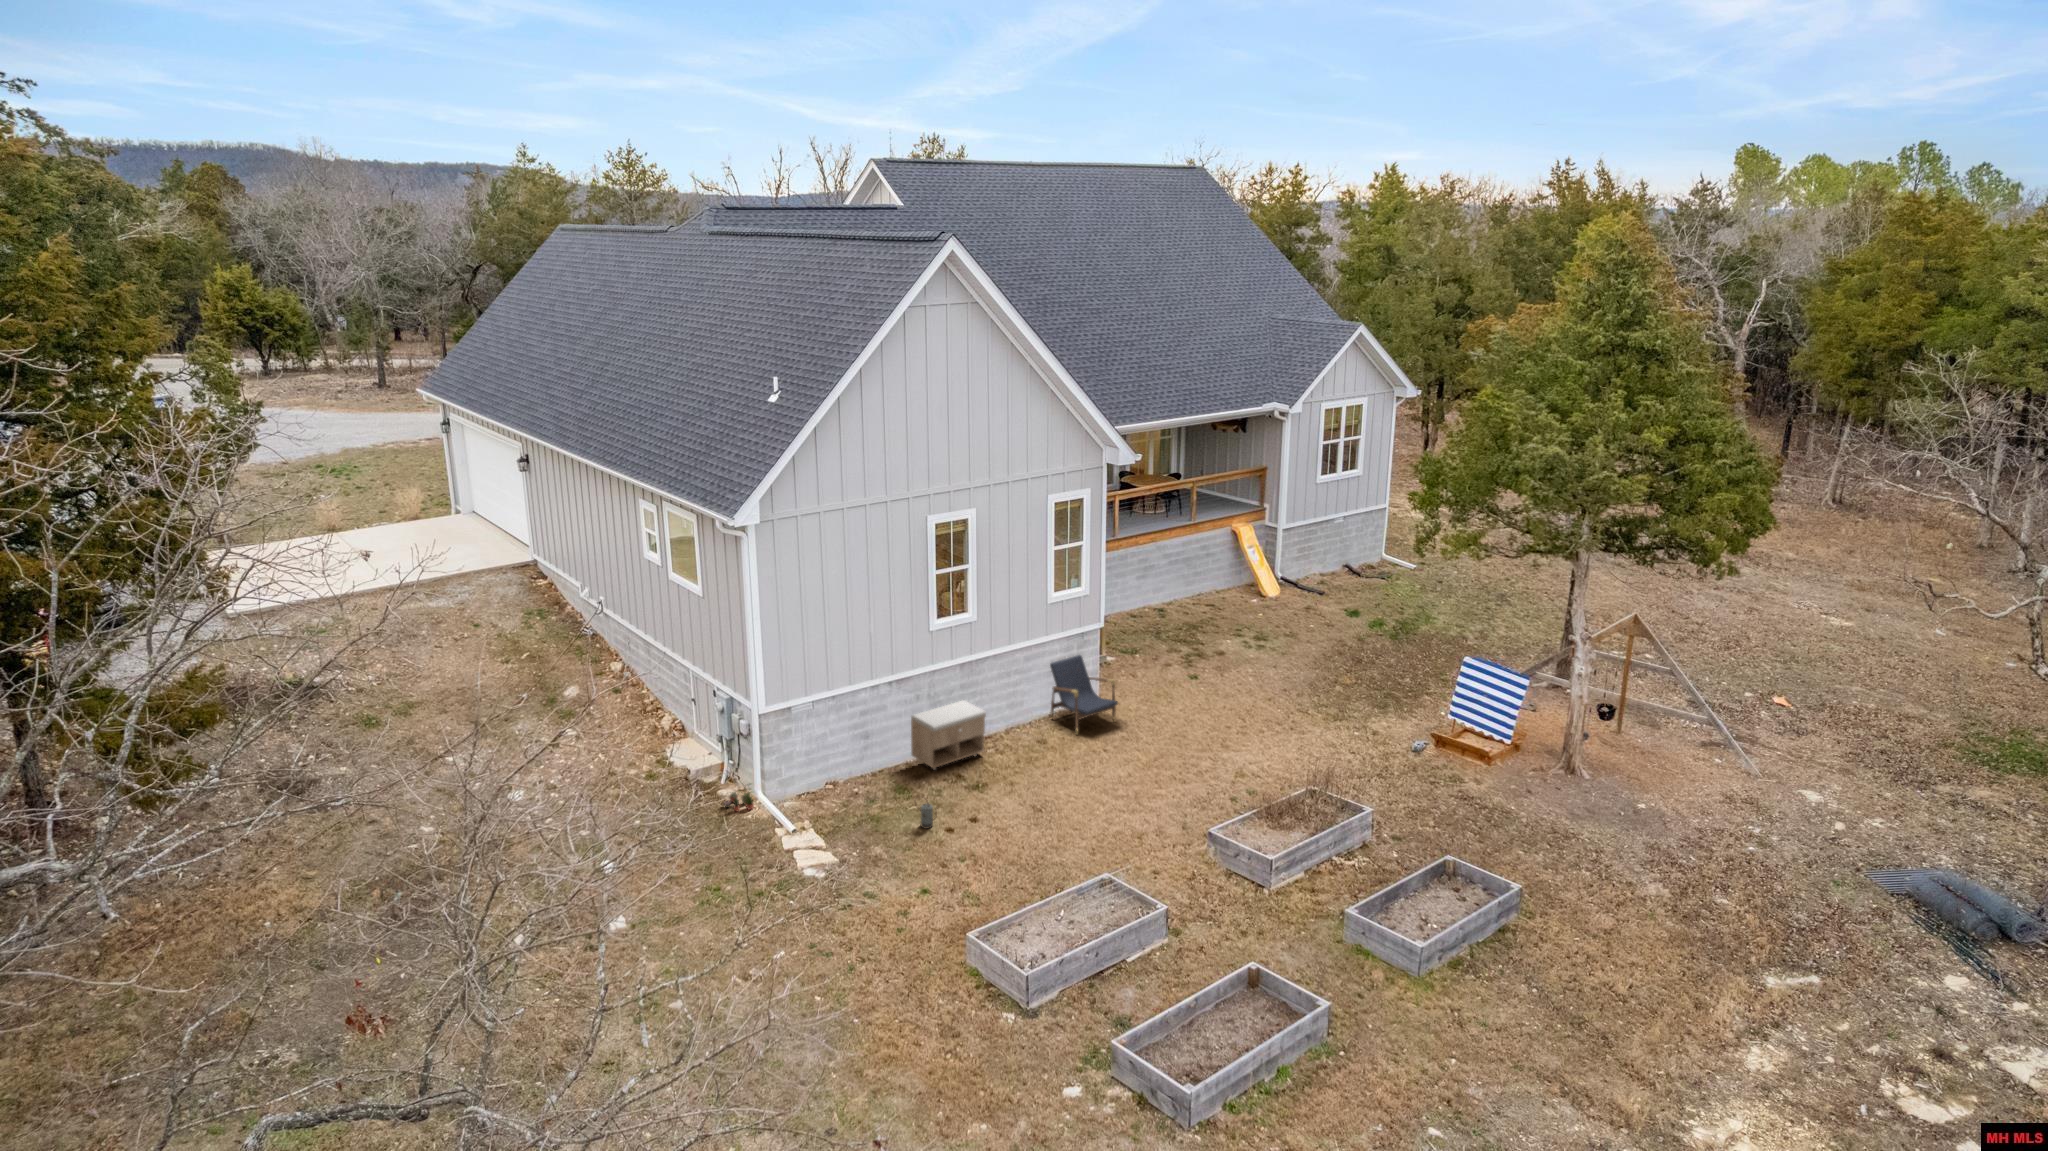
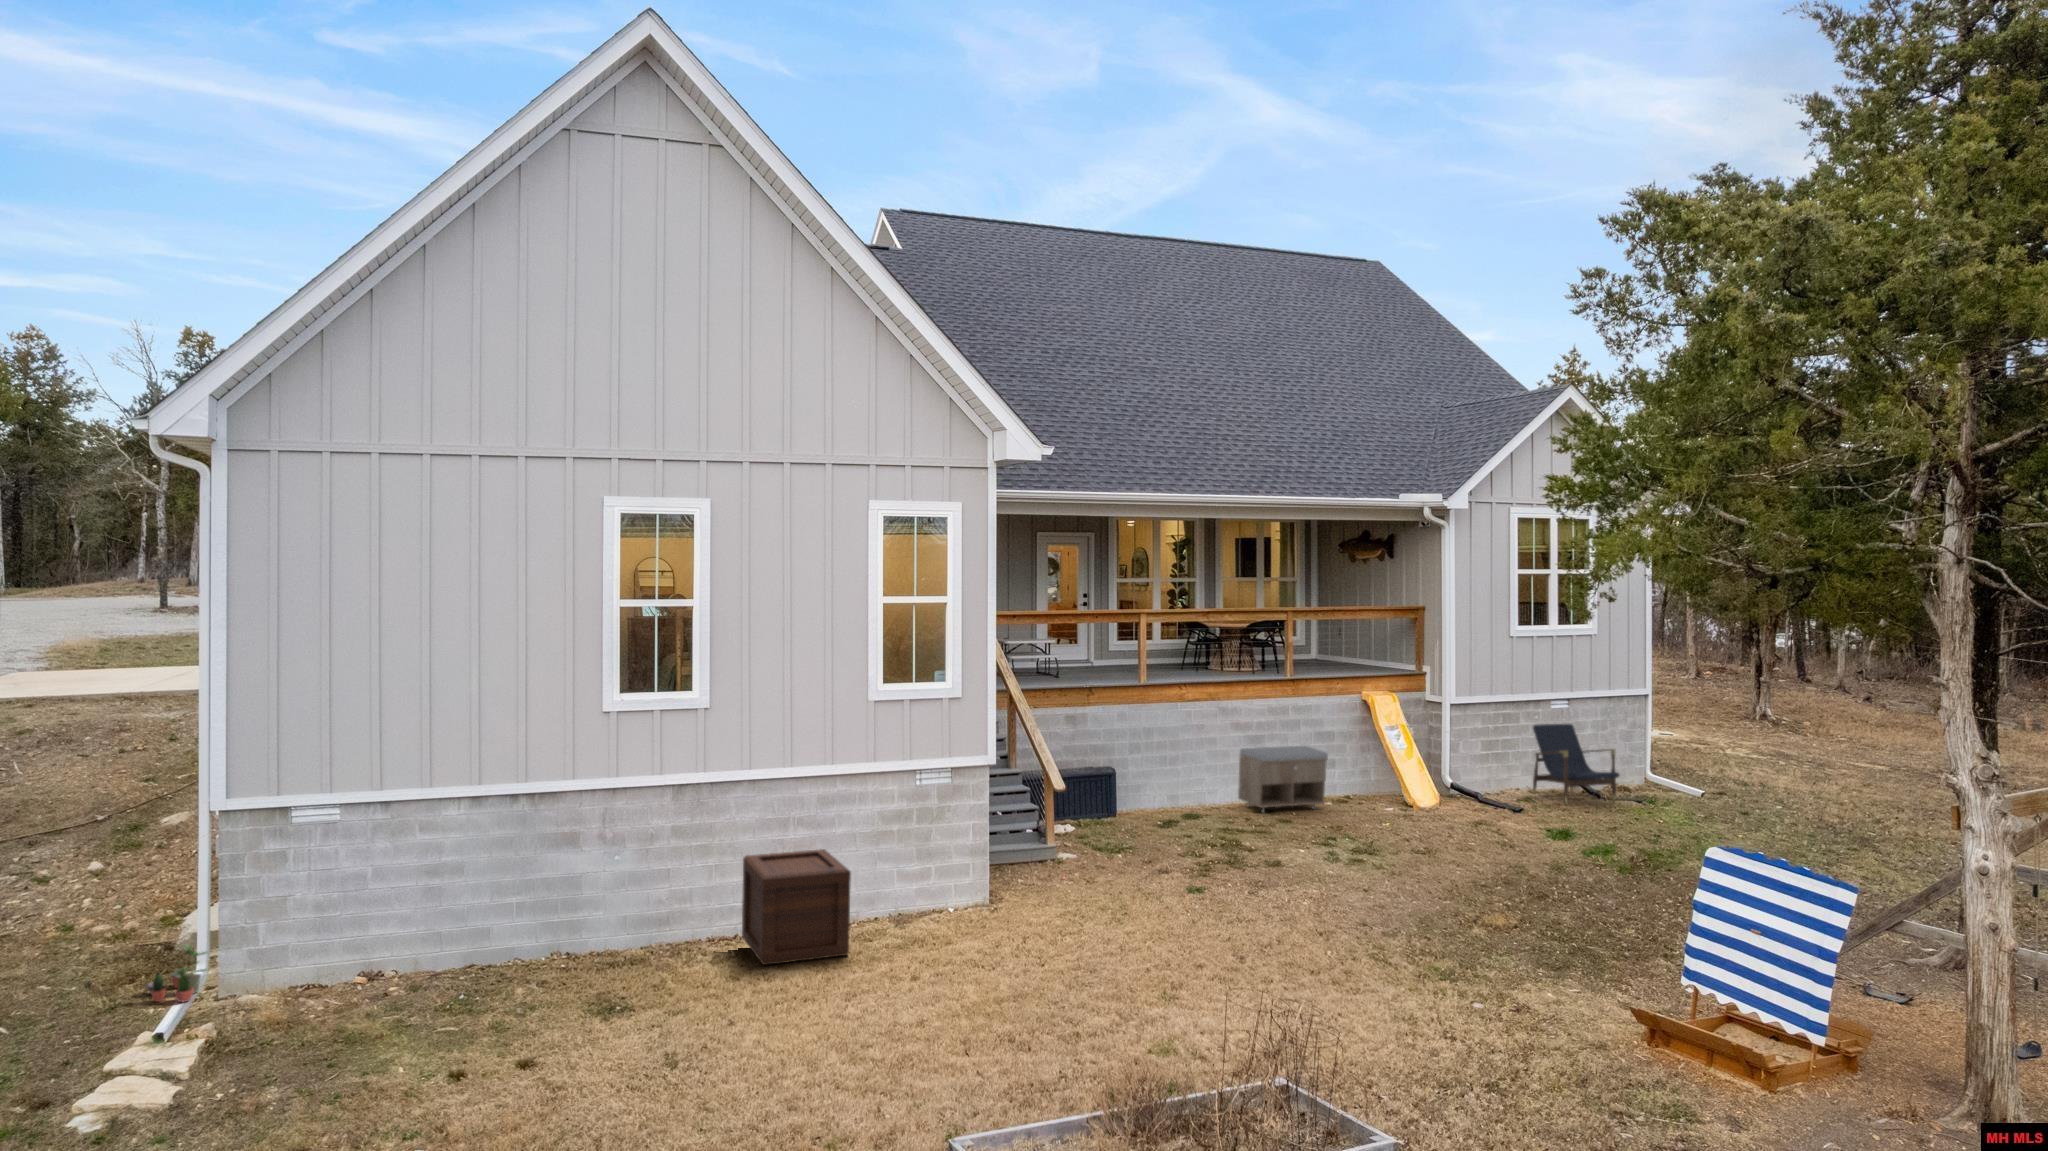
lounge chair: present [1050,655,1118,734] -> present [1533,724,1619,805]
wooden crate: none [985,684,1051,752] -> present [742,849,851,965]
storage bench: present [911,700,986,770] -> present [1238,746,1328,812]
watering can: present [920,797,938,828] -> none [427,997,457,1070]

